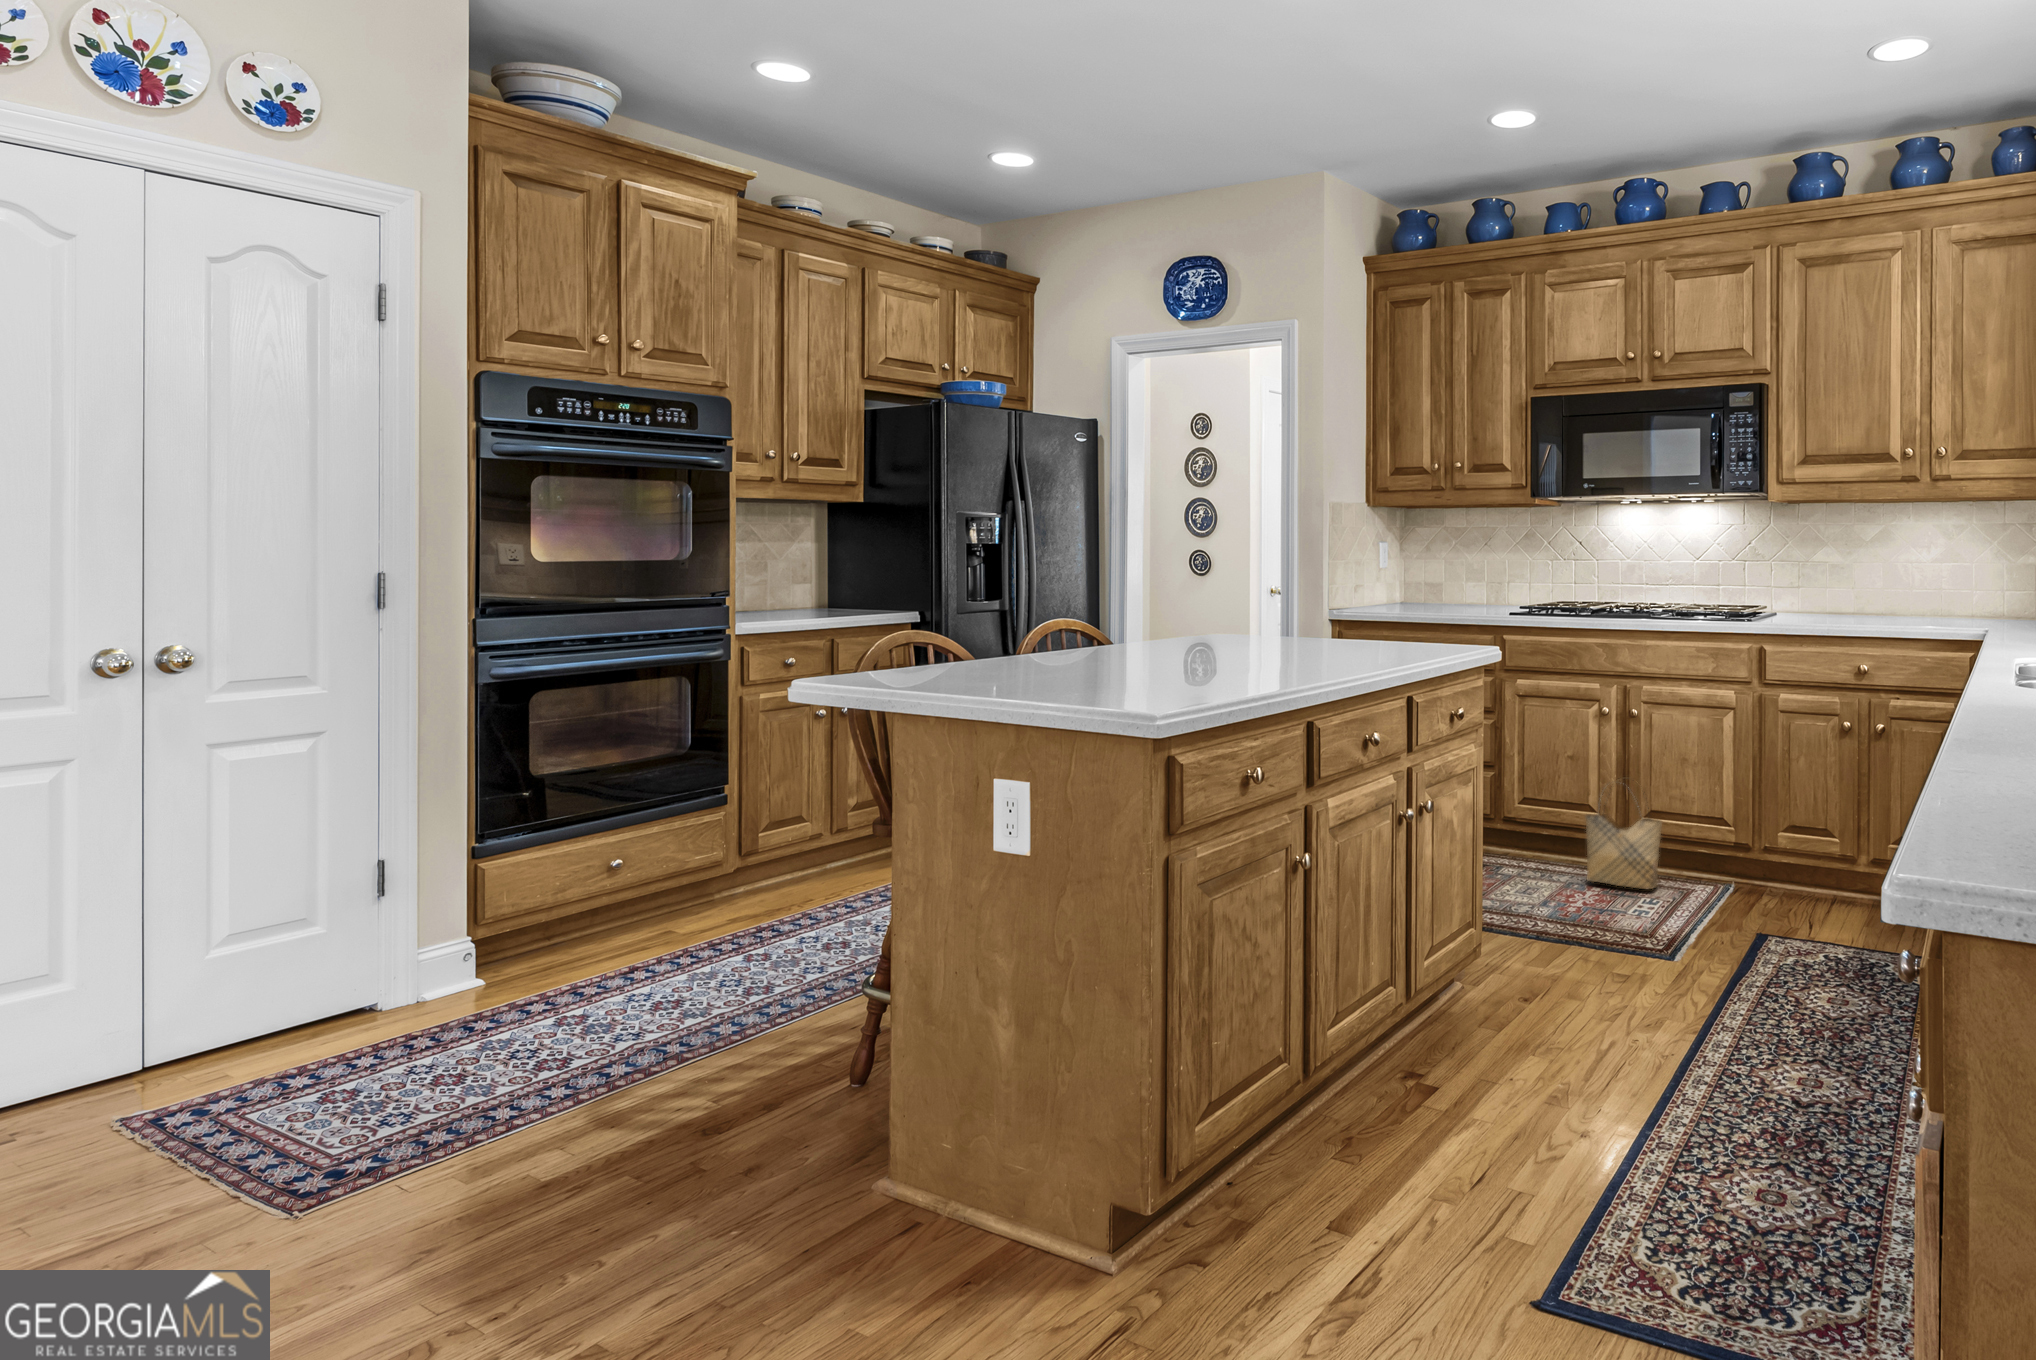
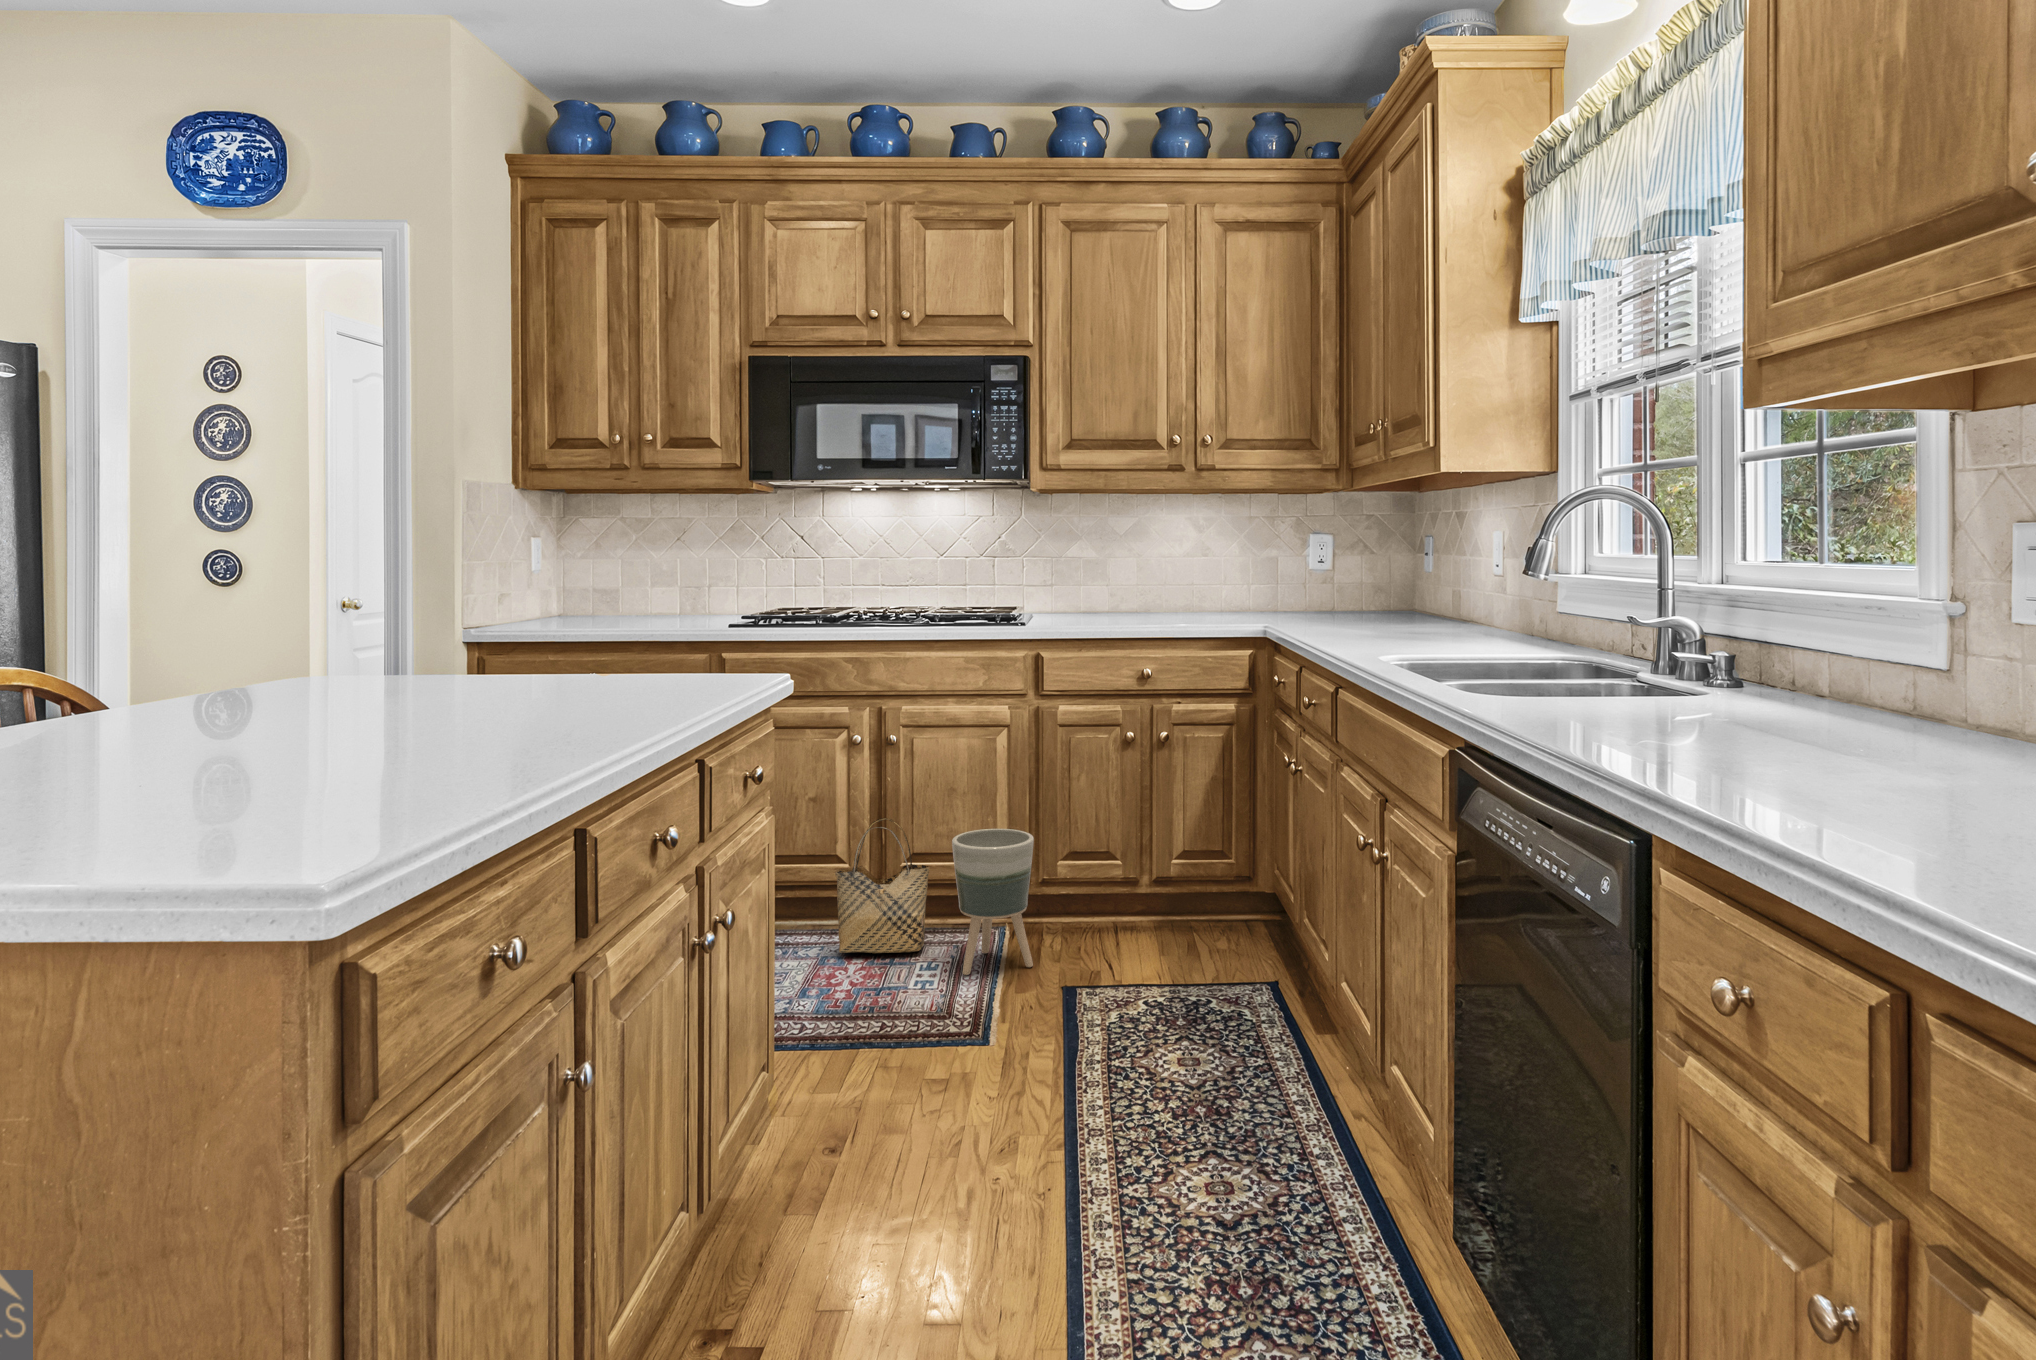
planter: none [1673,794,1745,916] -> present [952,829,1034,975]

